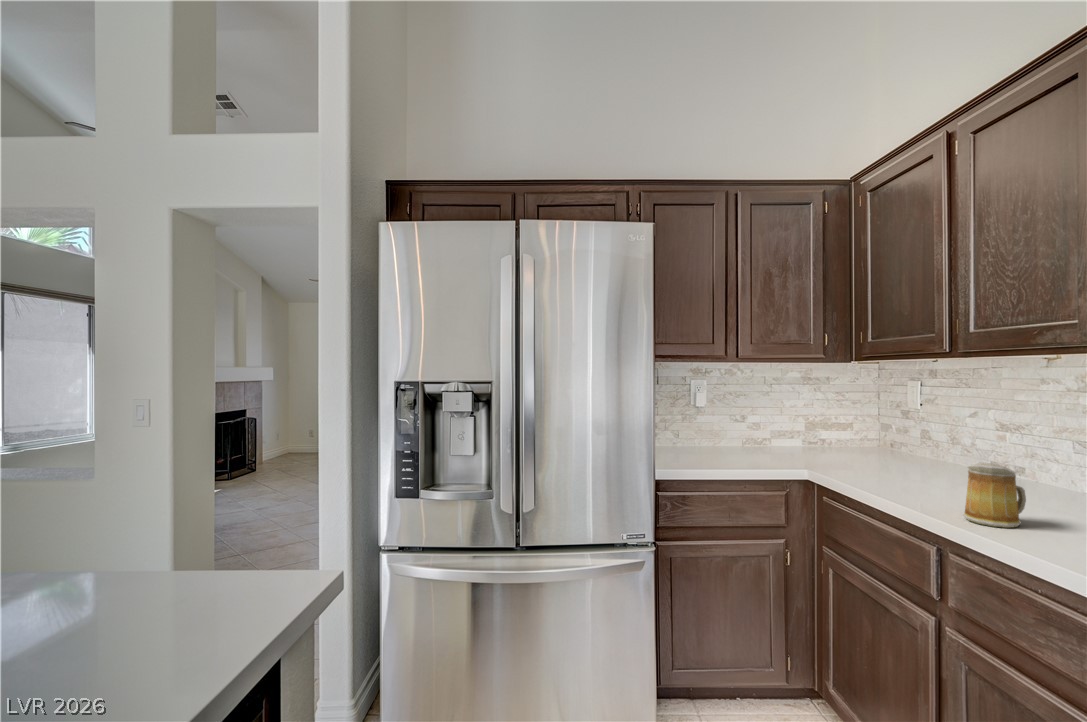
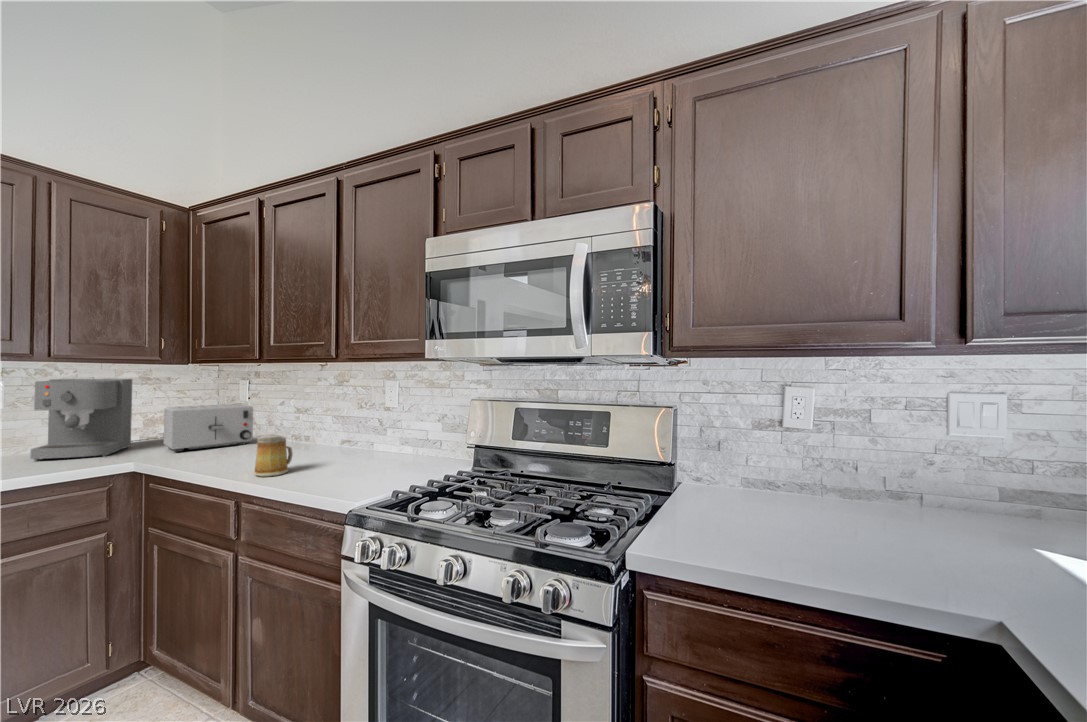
coffee maker: none [725,377,797,458] -> present [30,379,132,460]
toaster: none [829,411,934,469] -> present [163,404,253,452]

